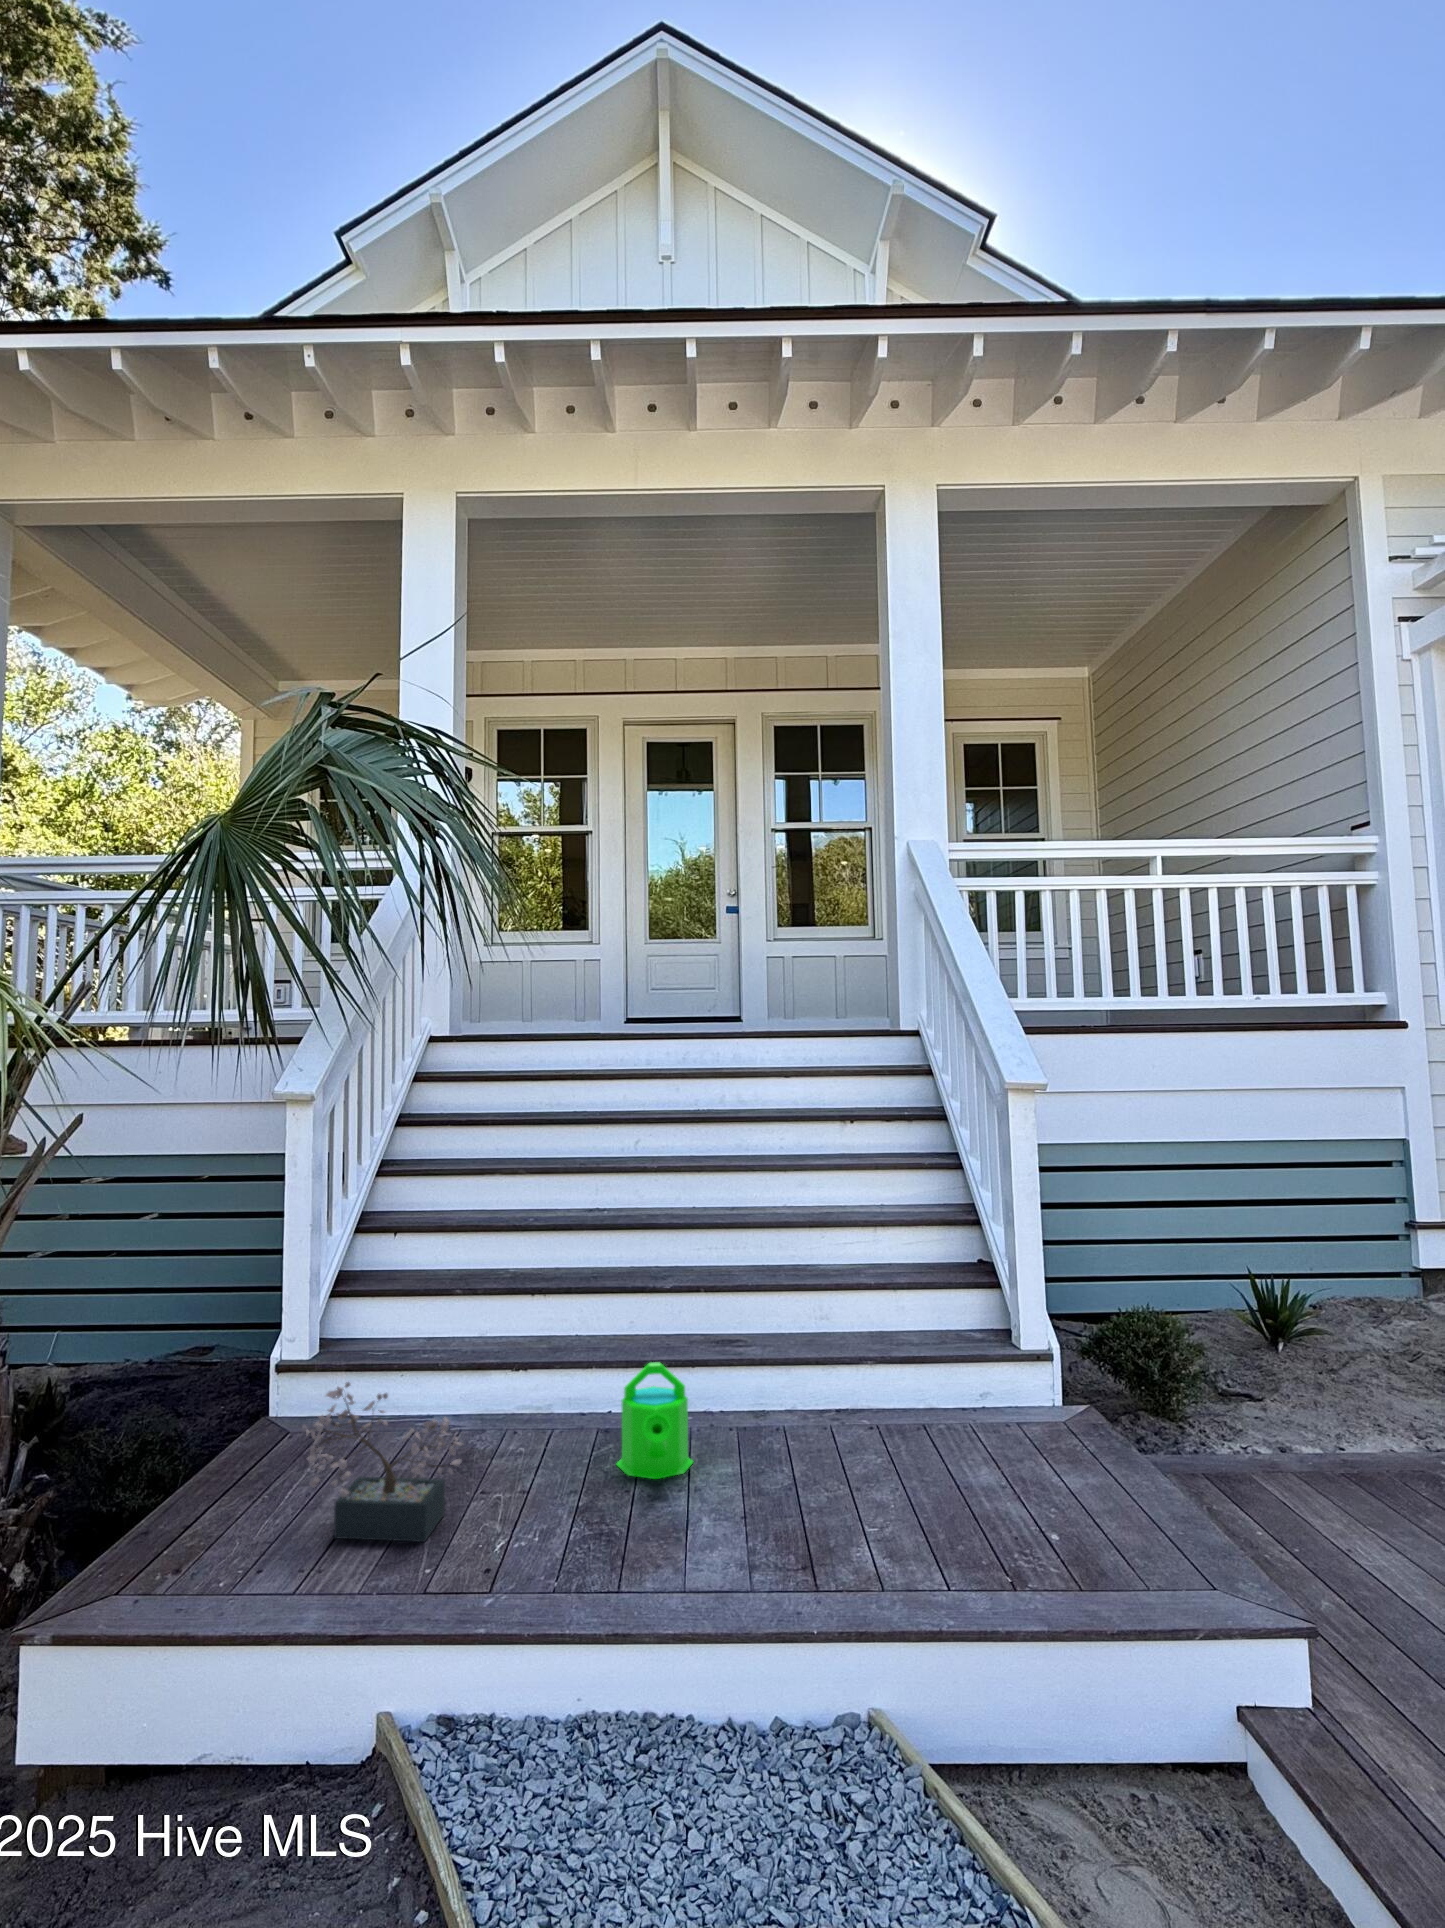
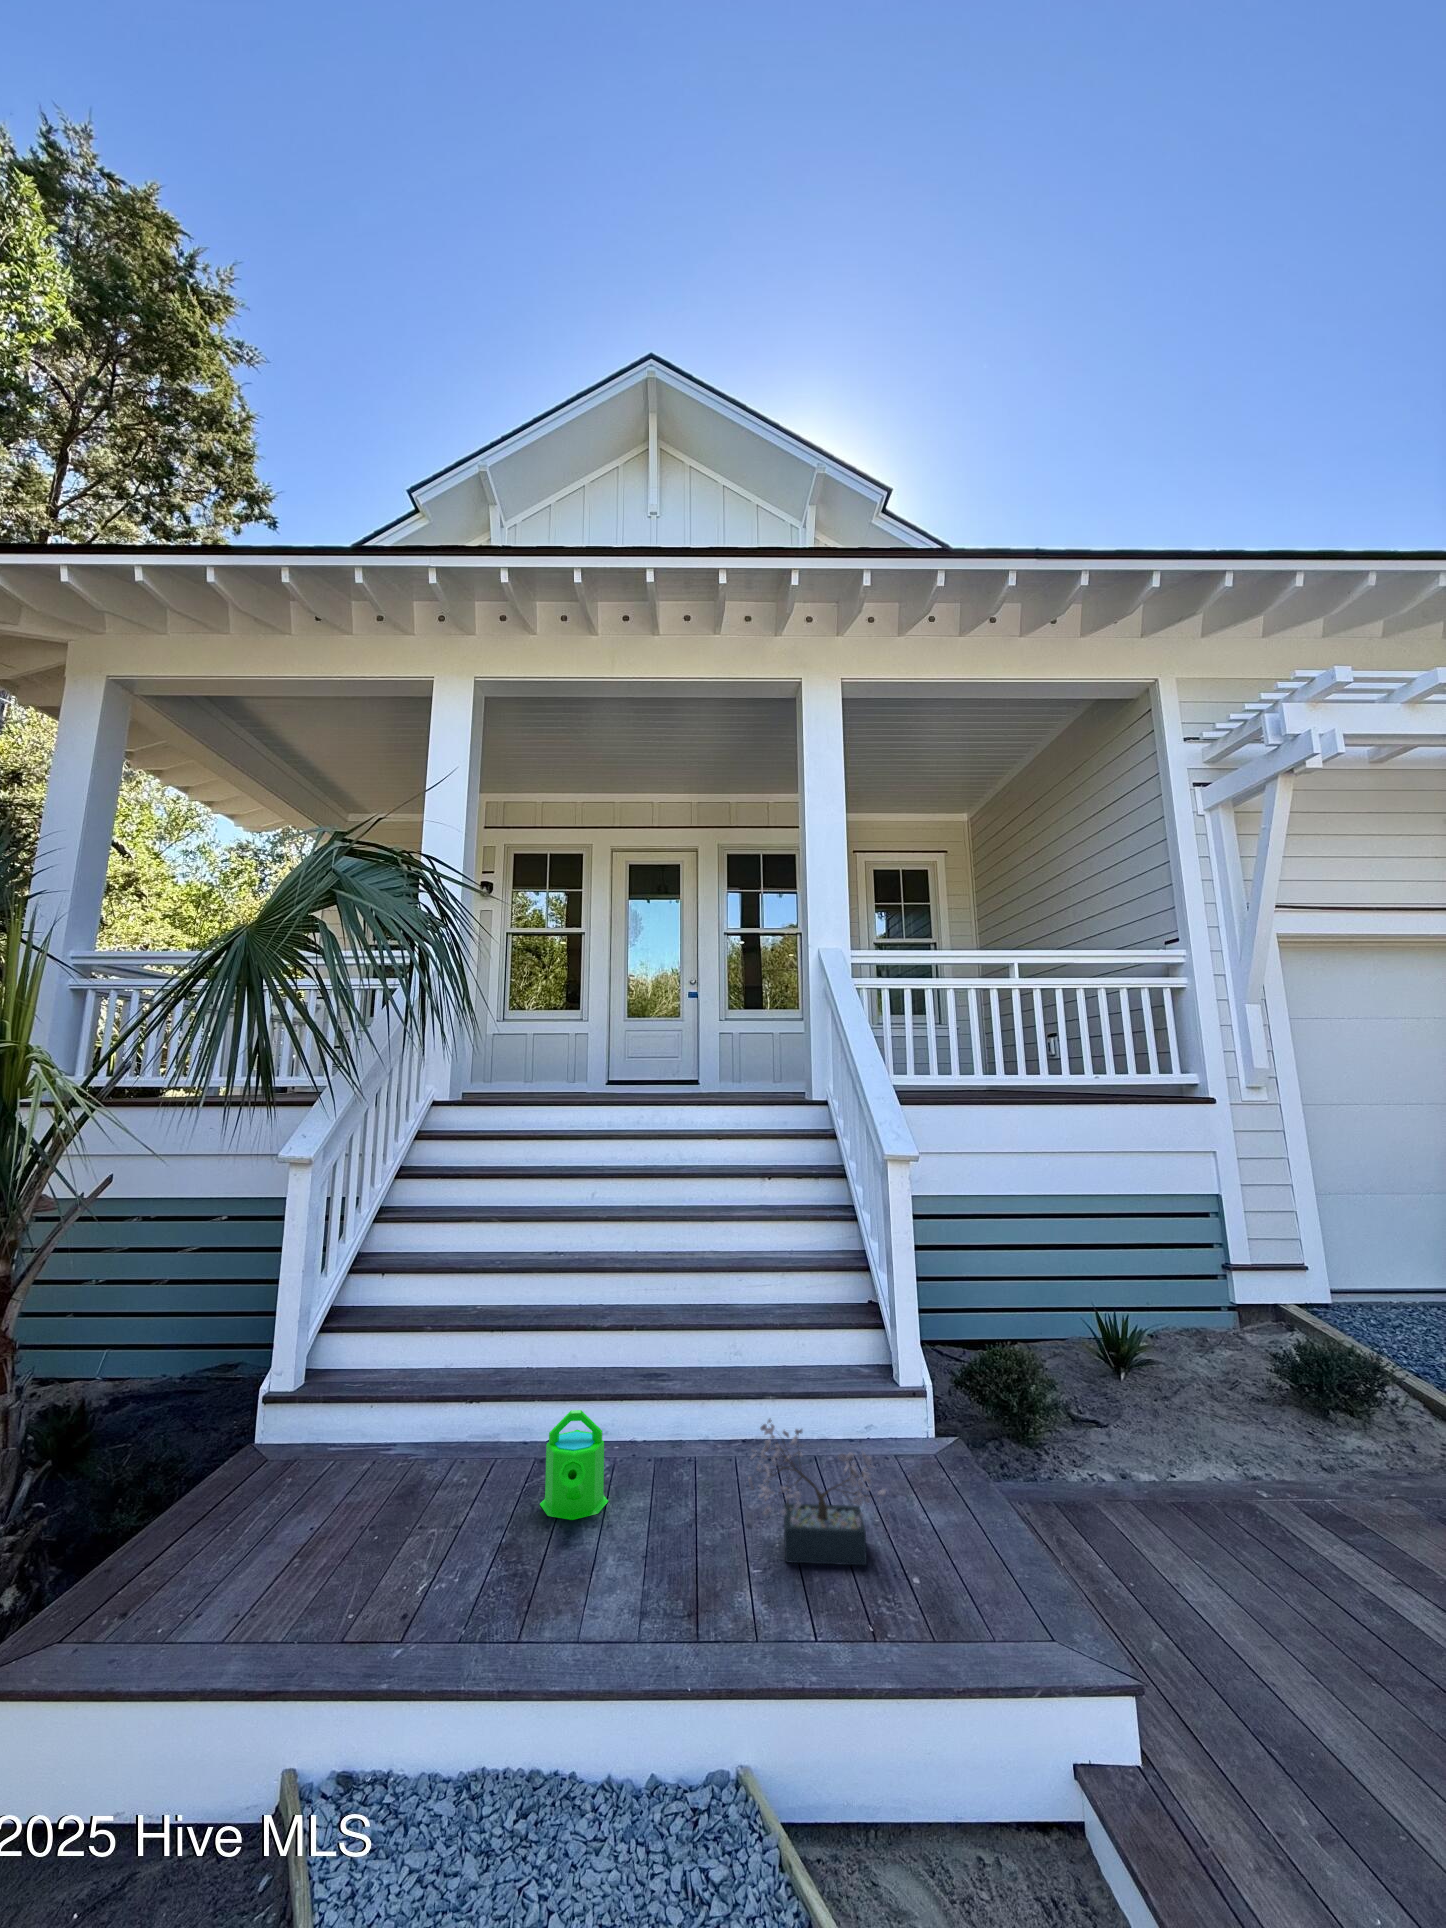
decorative plant: present [303,1382,462,1542] -> present [748,1419,886,1565]

